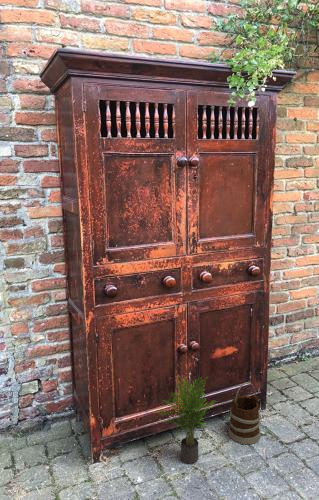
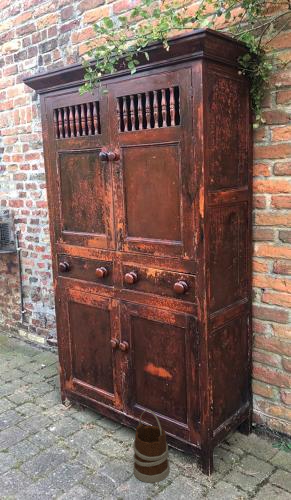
potted plant: present [159,381,212,464] -> none [67,362,119,451]

